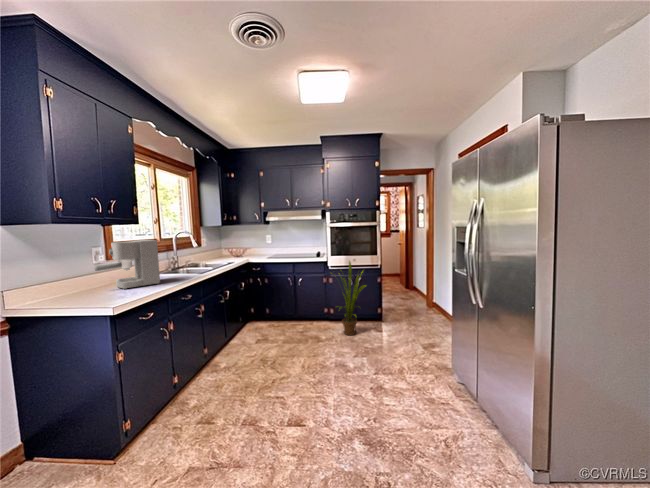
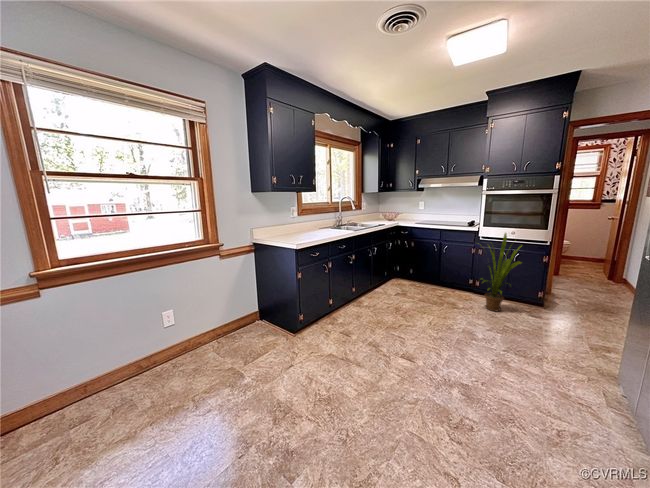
coffee maker: present [94,240,160,289] -> none [291,203,326,236]

